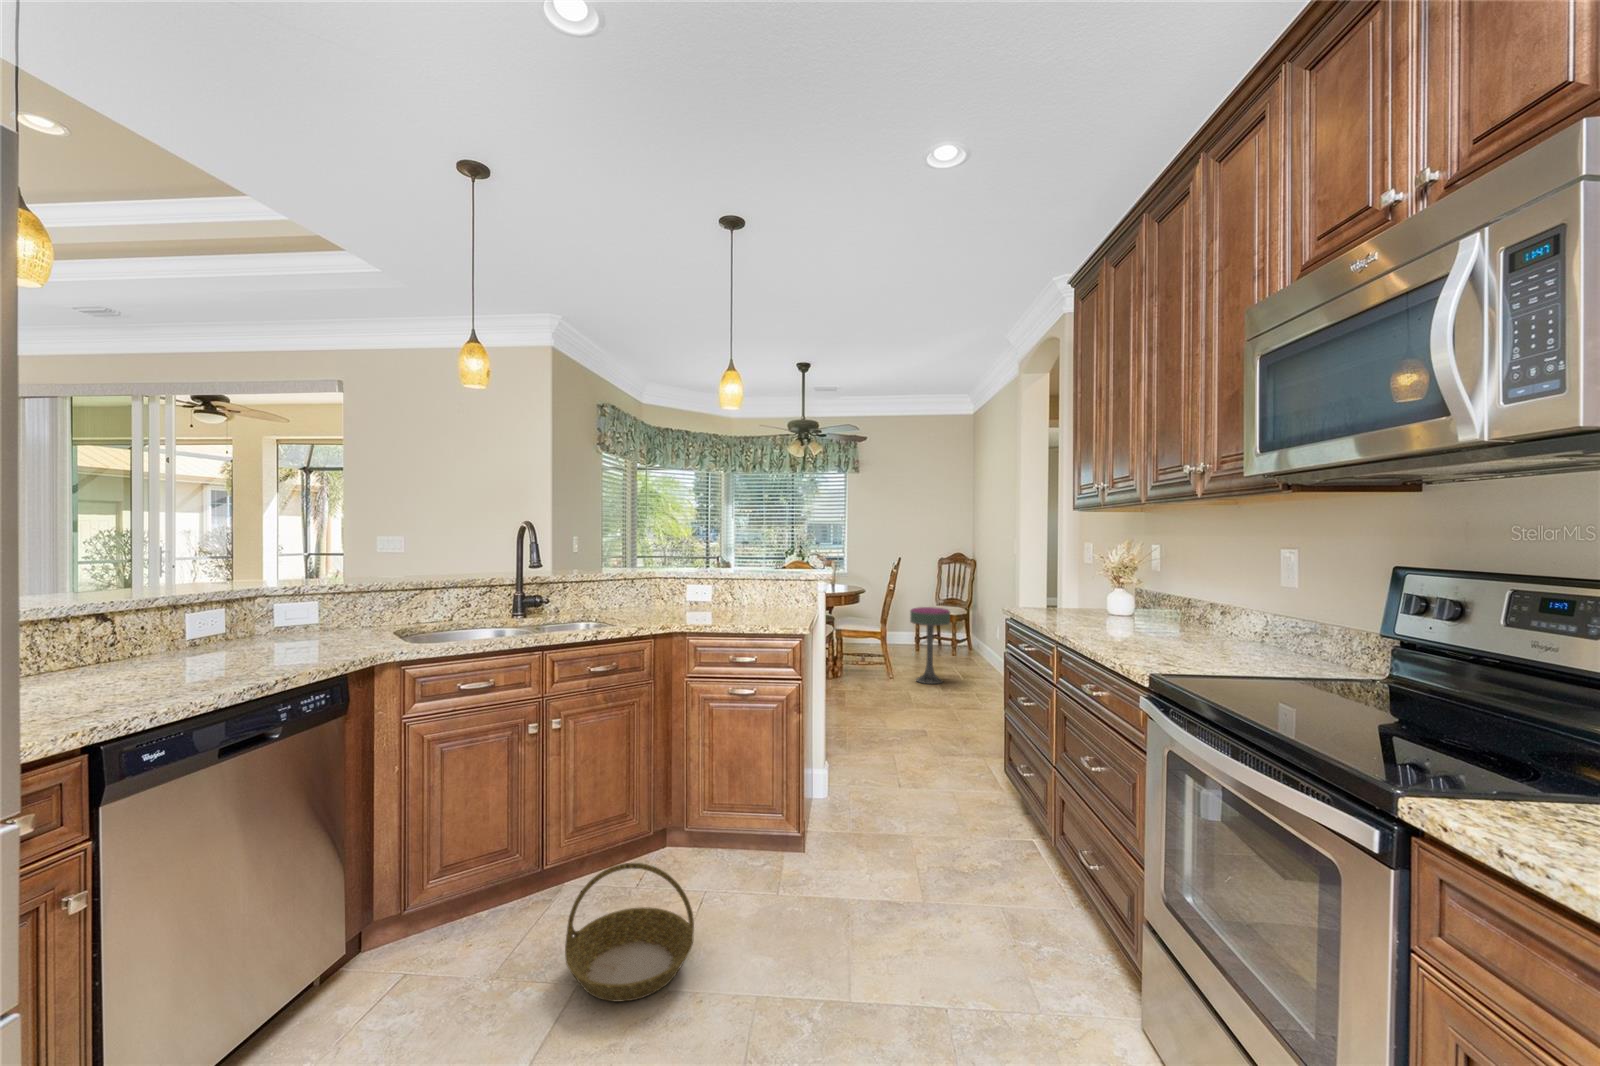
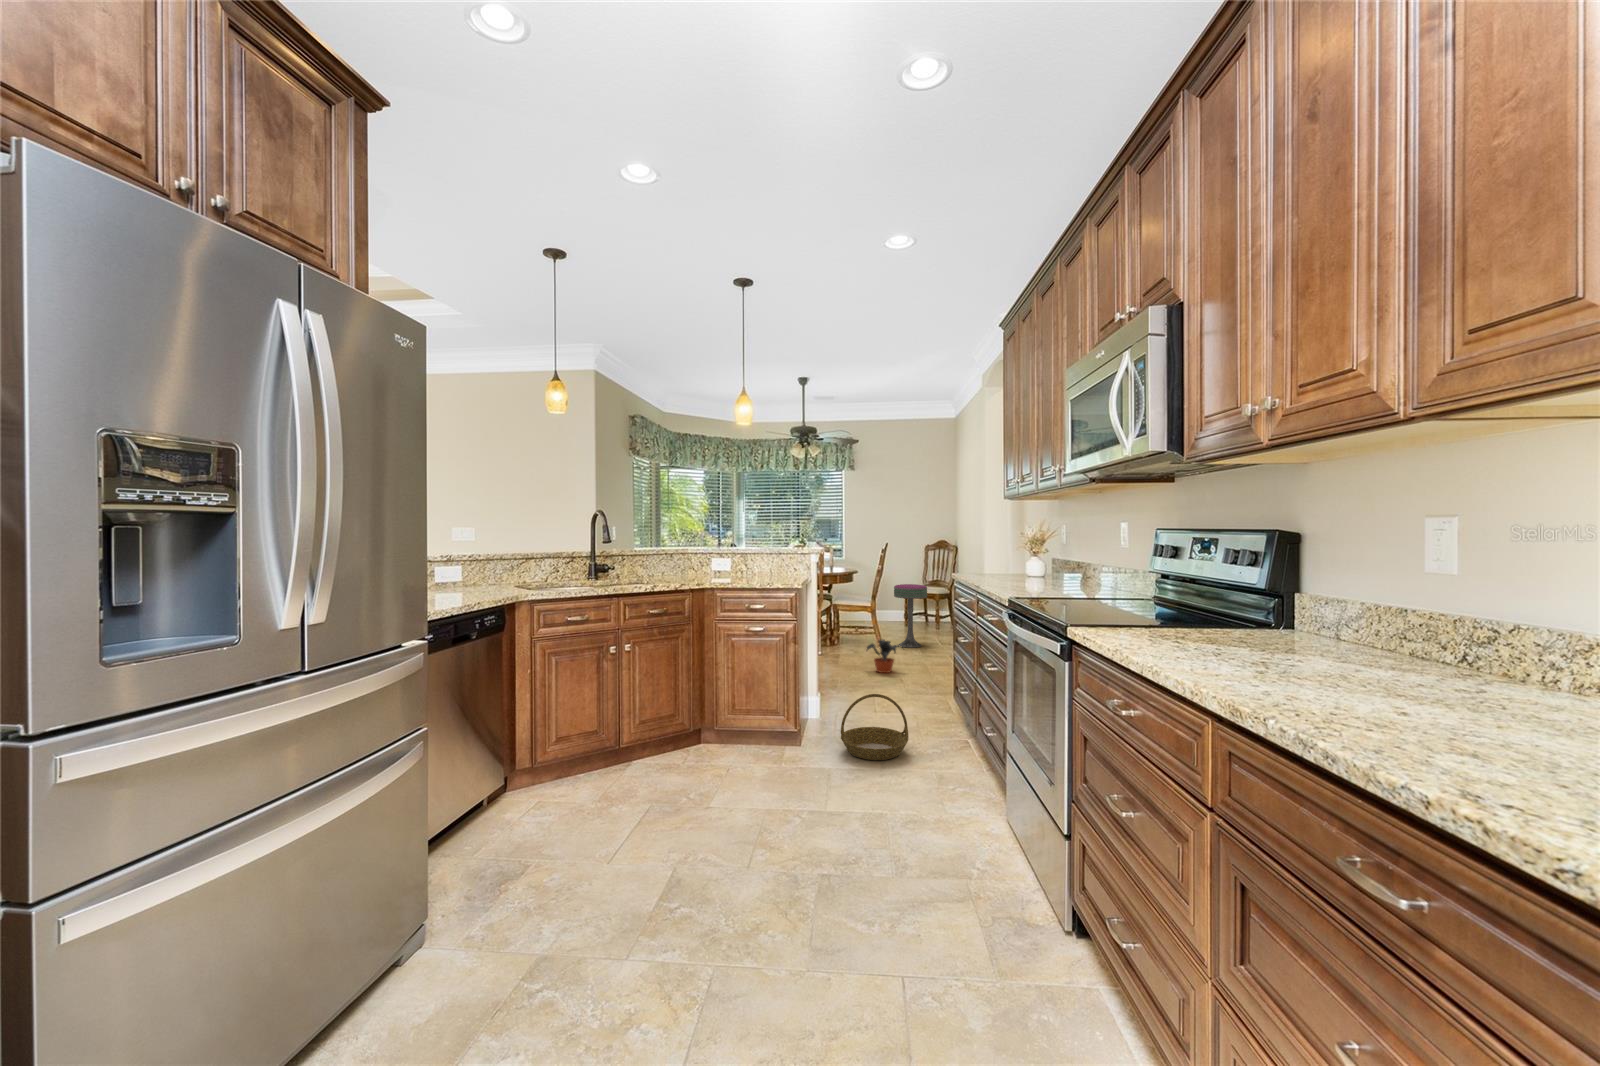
potted plant: none [879,679,930,723] -> present [867,640,902,673]
basket: present [565,863,694,1001] -> present [841,694,908,760]

